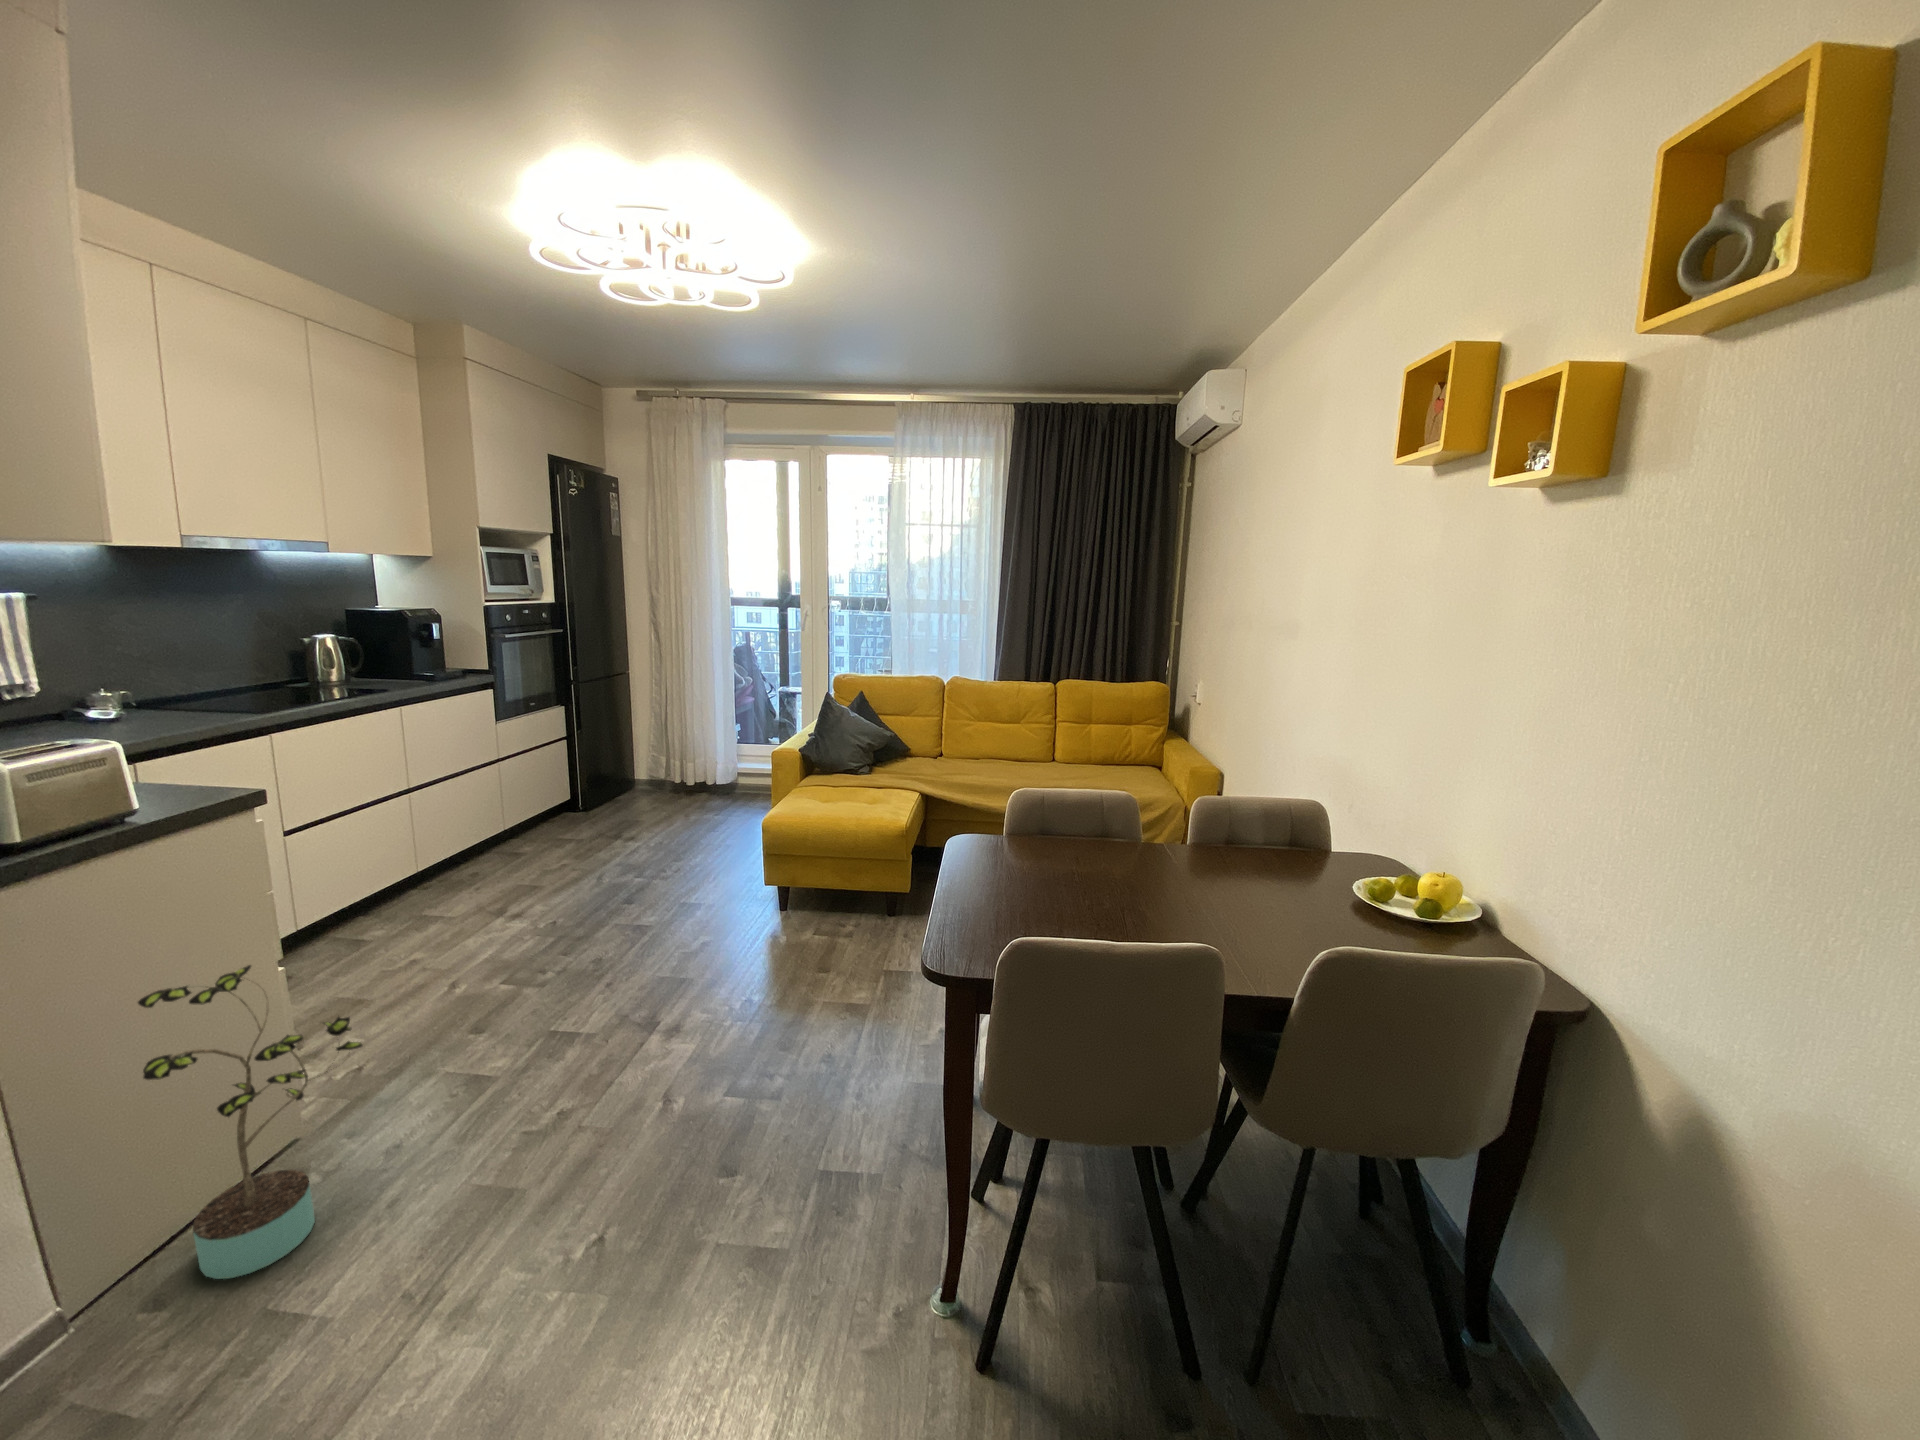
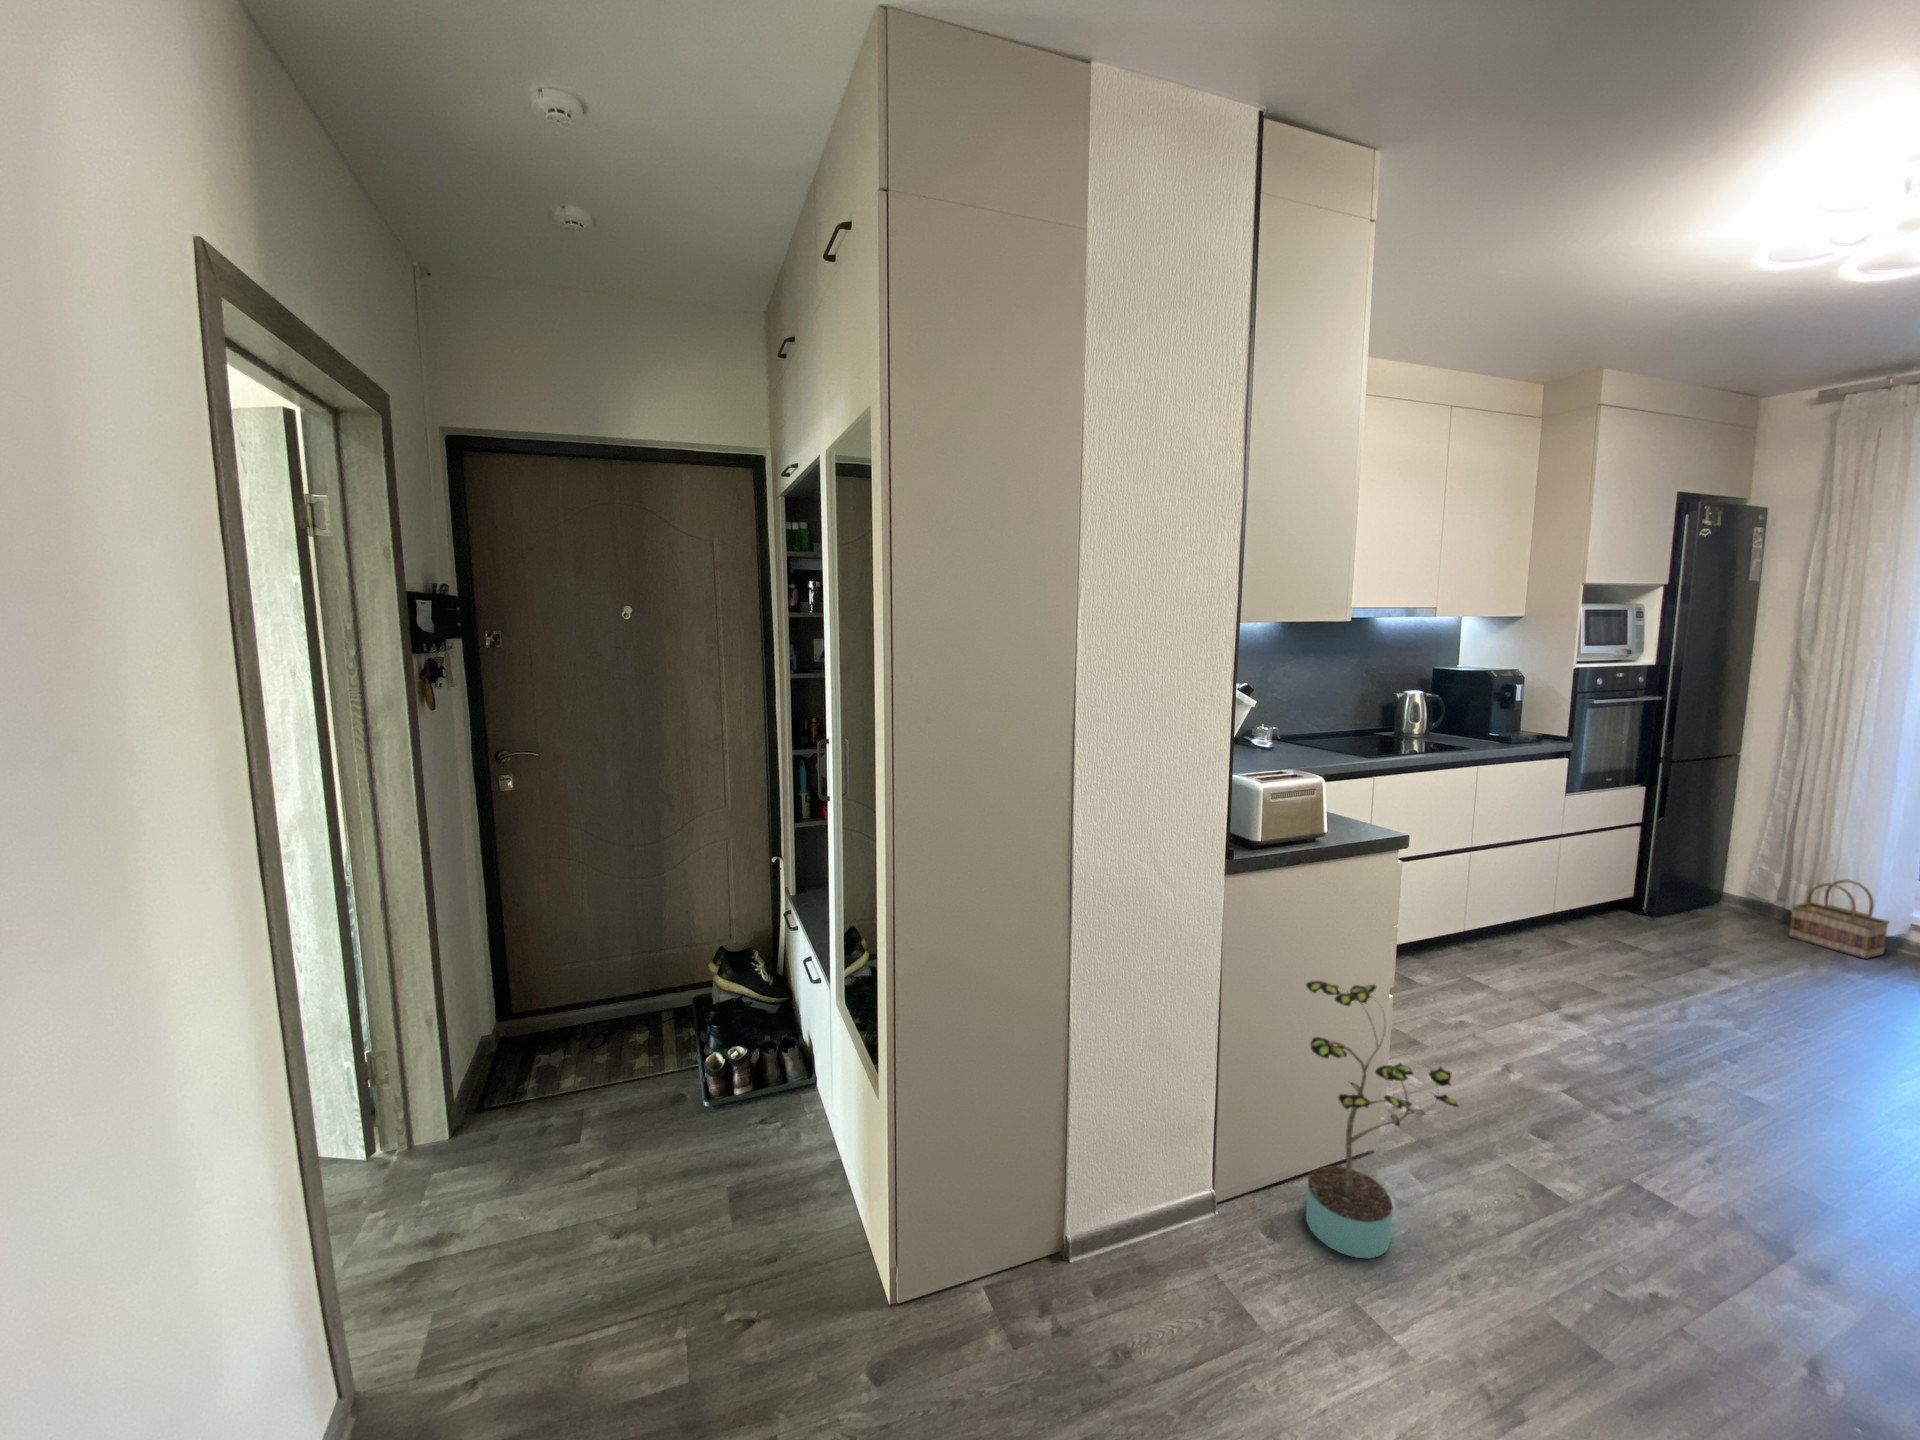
basket: none [666,750,714,801] -> present [1789,880,1889,959]

